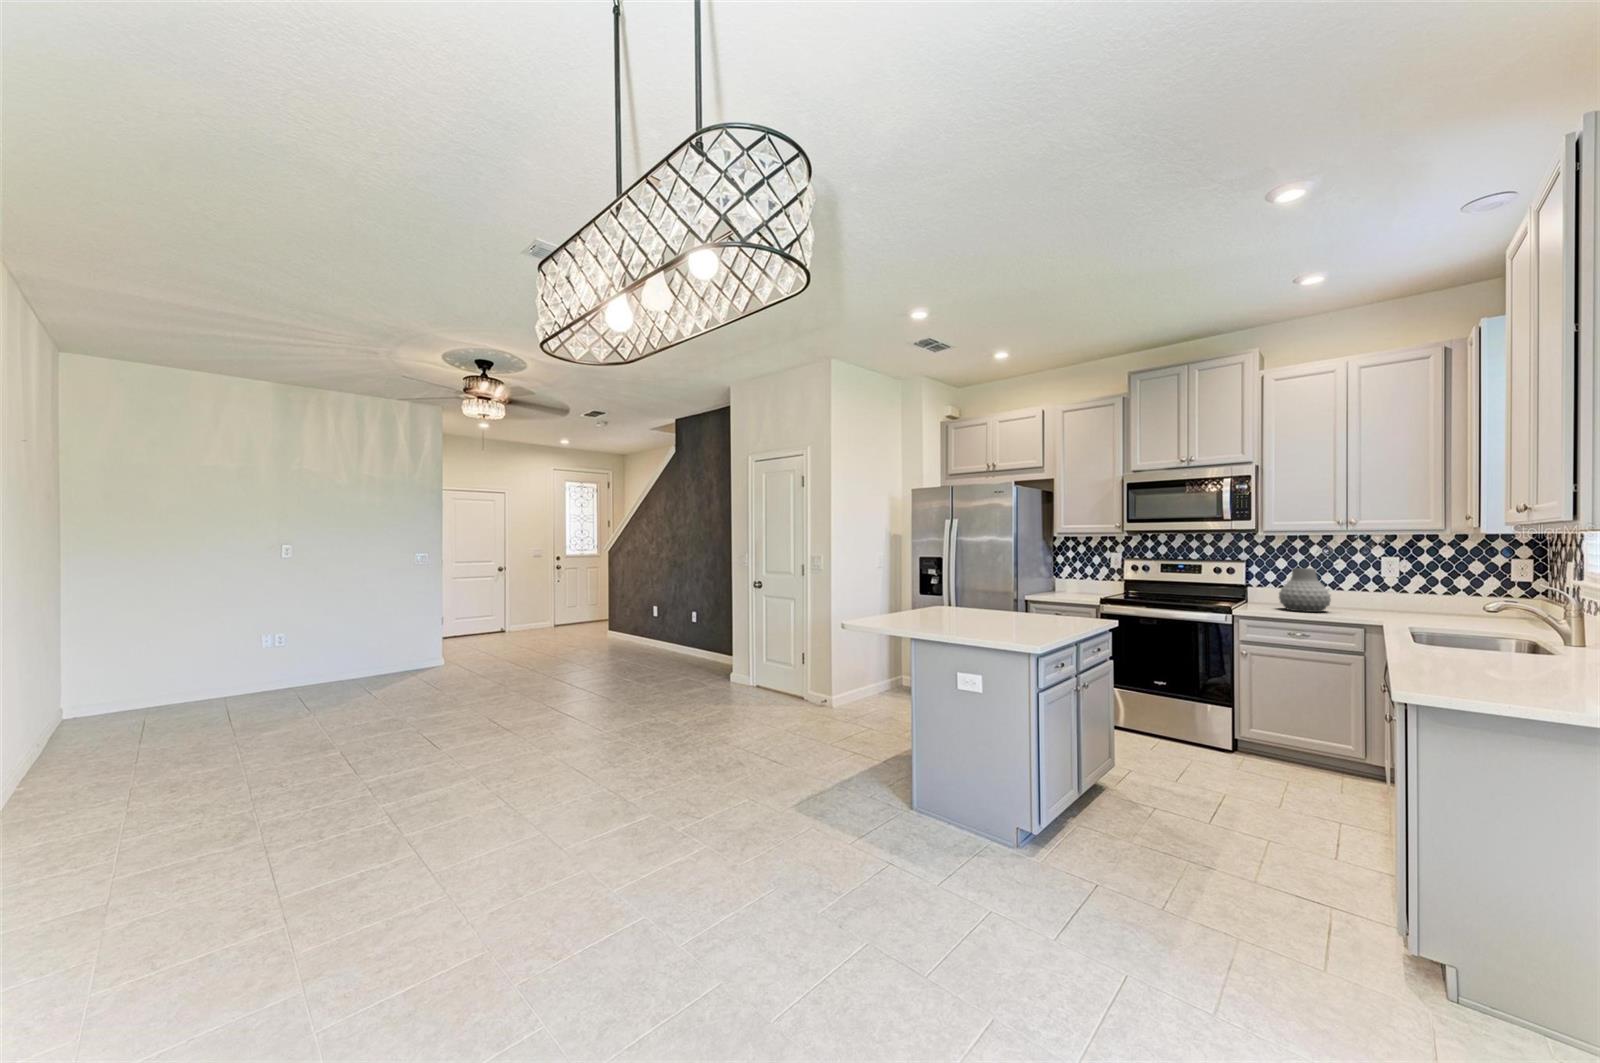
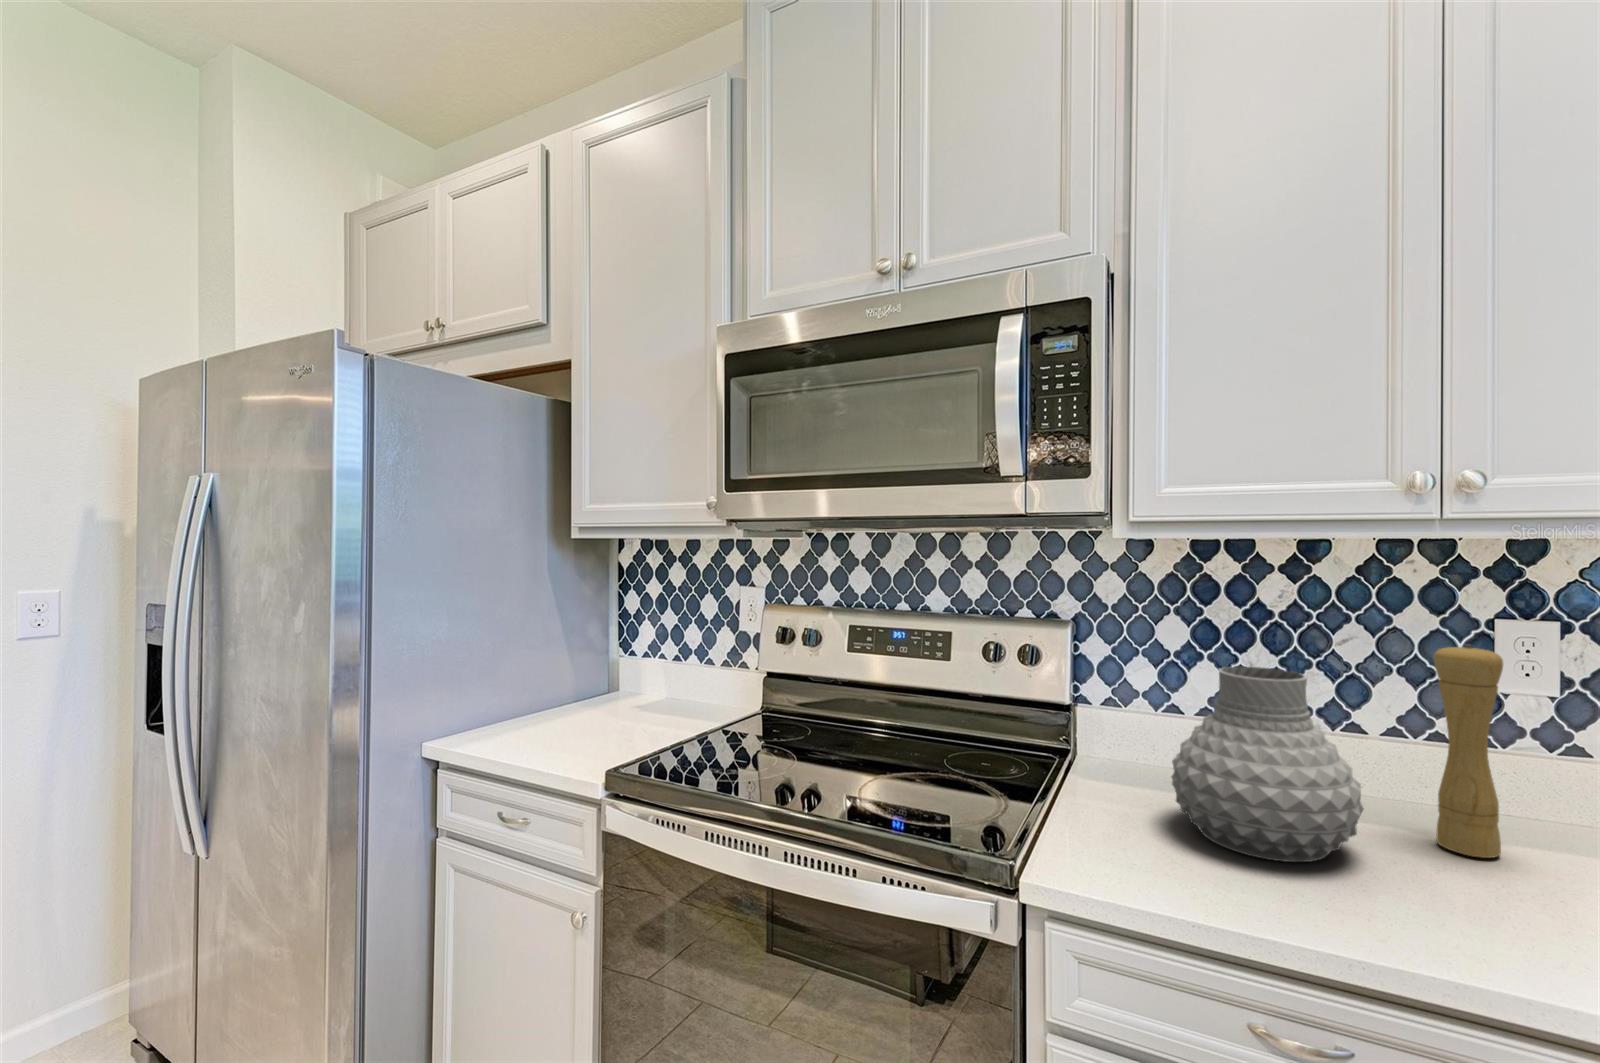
pepper mill: none [1354,561,1372,613] -> present [1434,644,1503,858]

